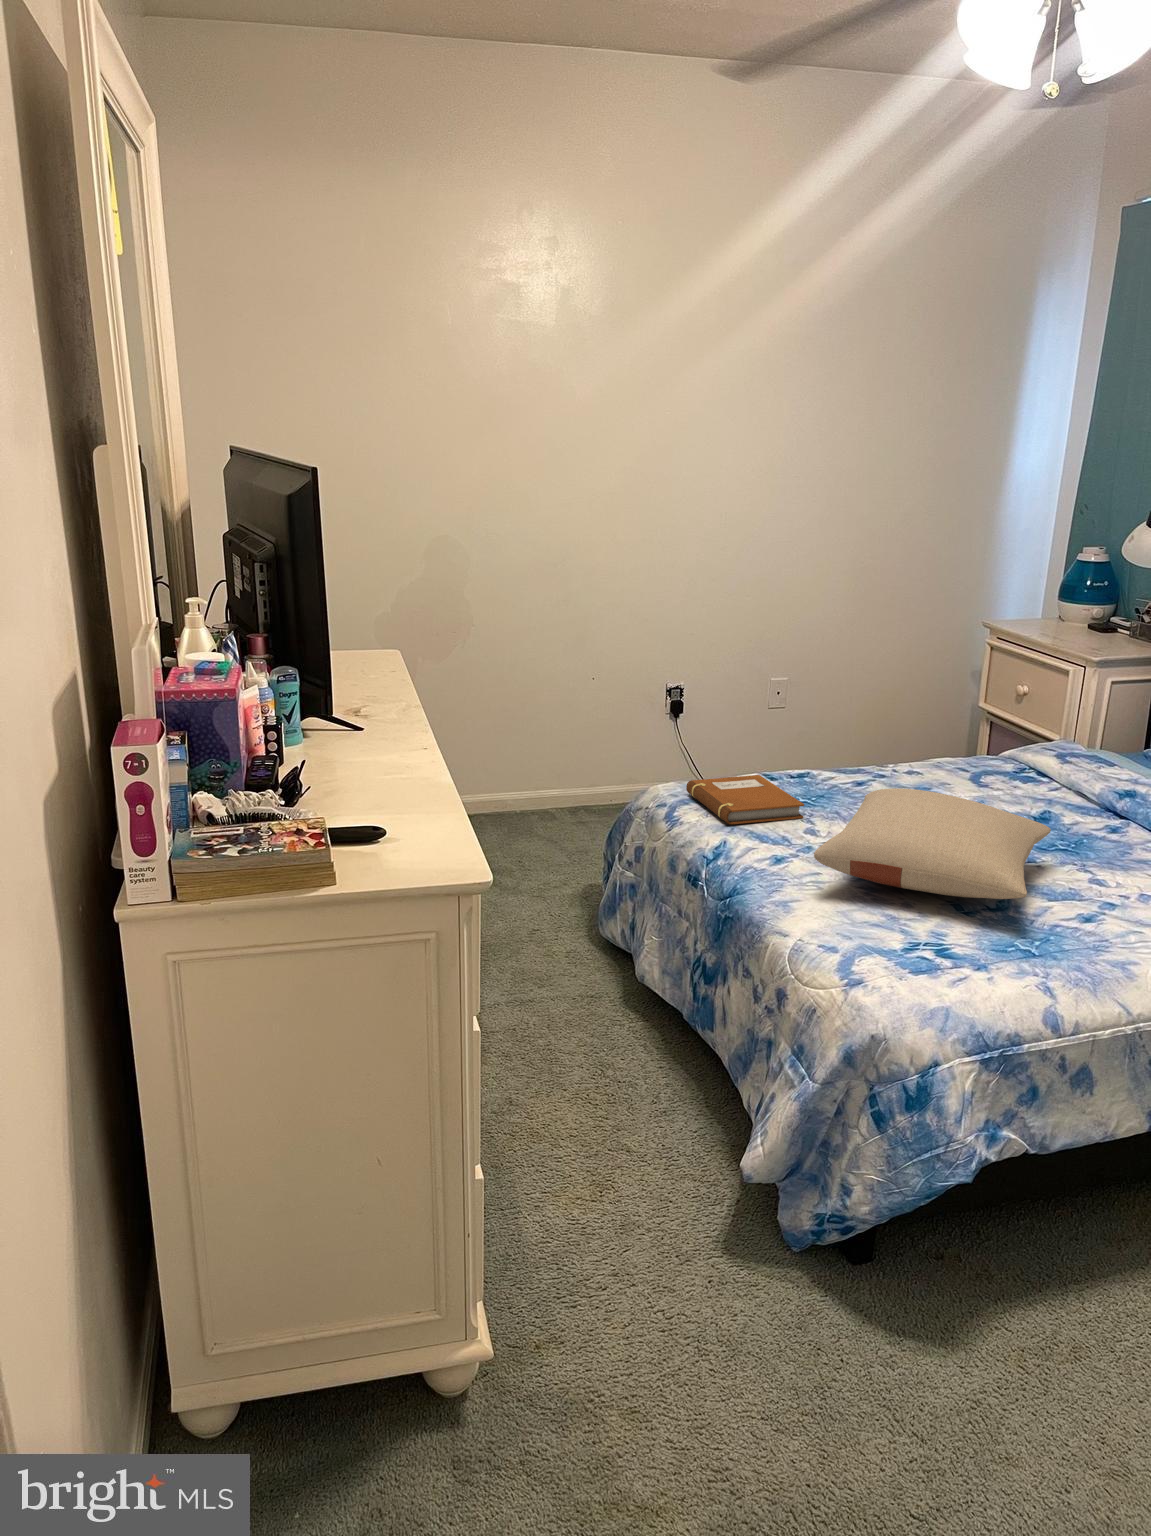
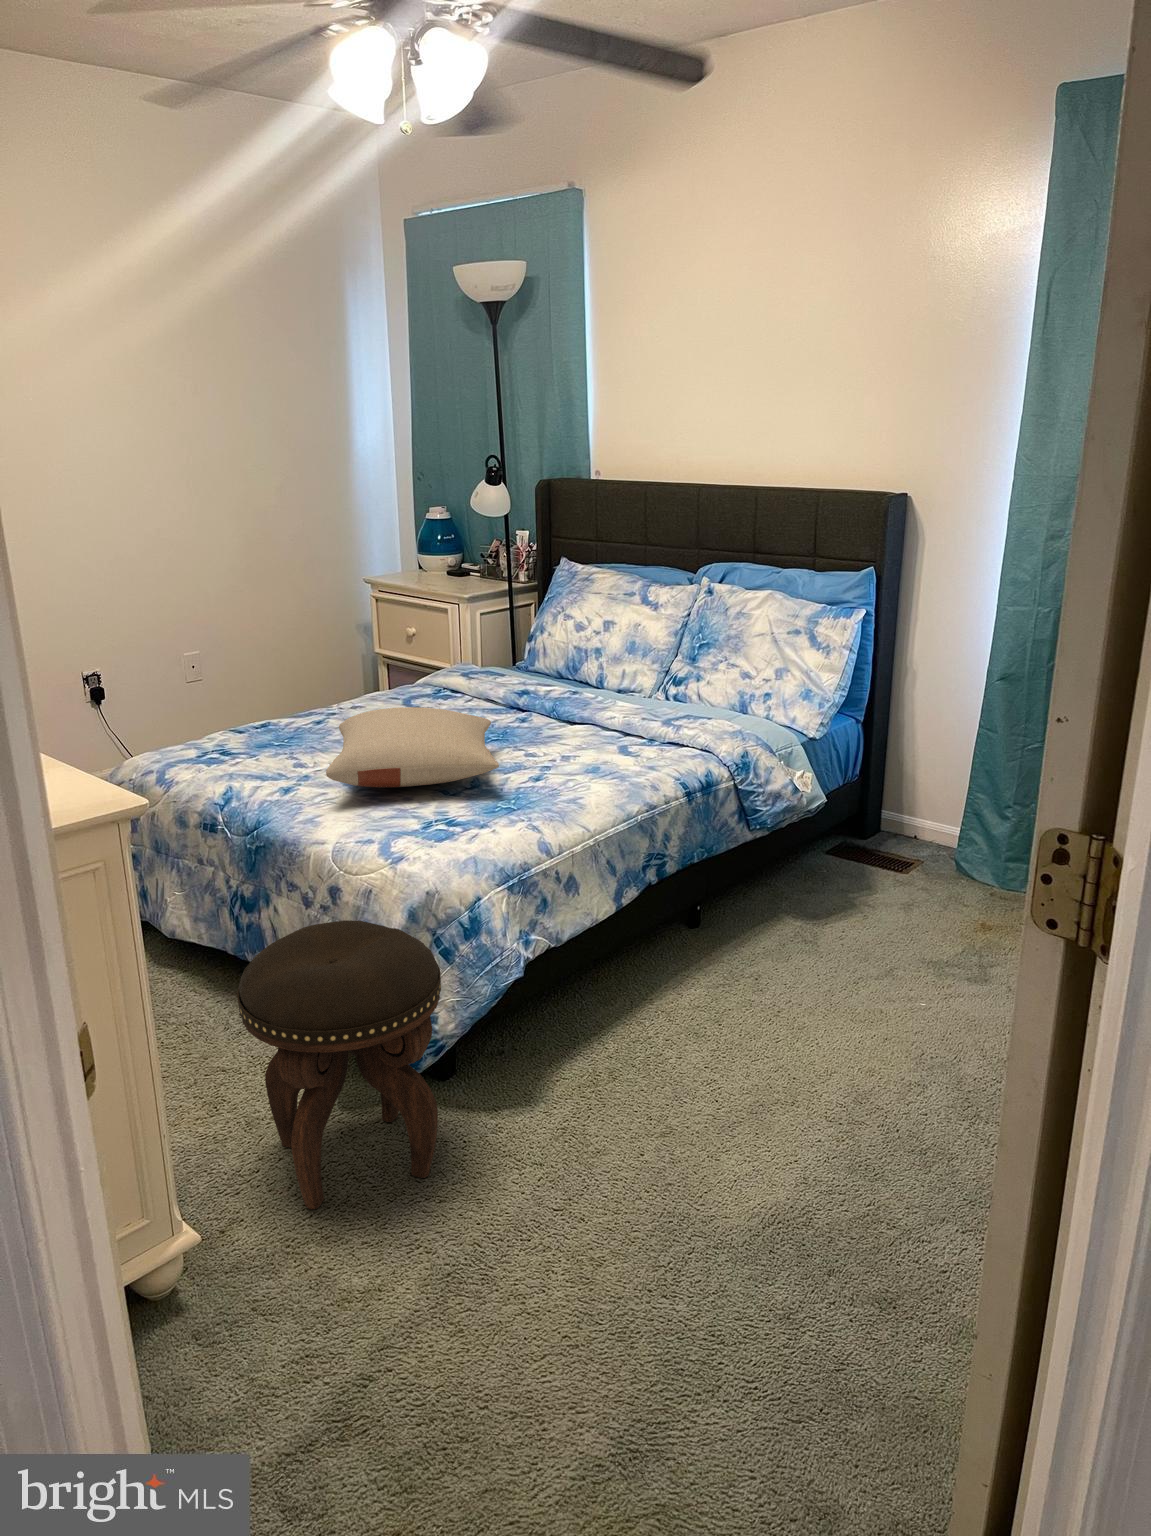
notebook: present [686,775,804,824] -> none [166,732,286,775]
footstool: none [604,1037,846,1386] -> present [237,920,441,1209]

